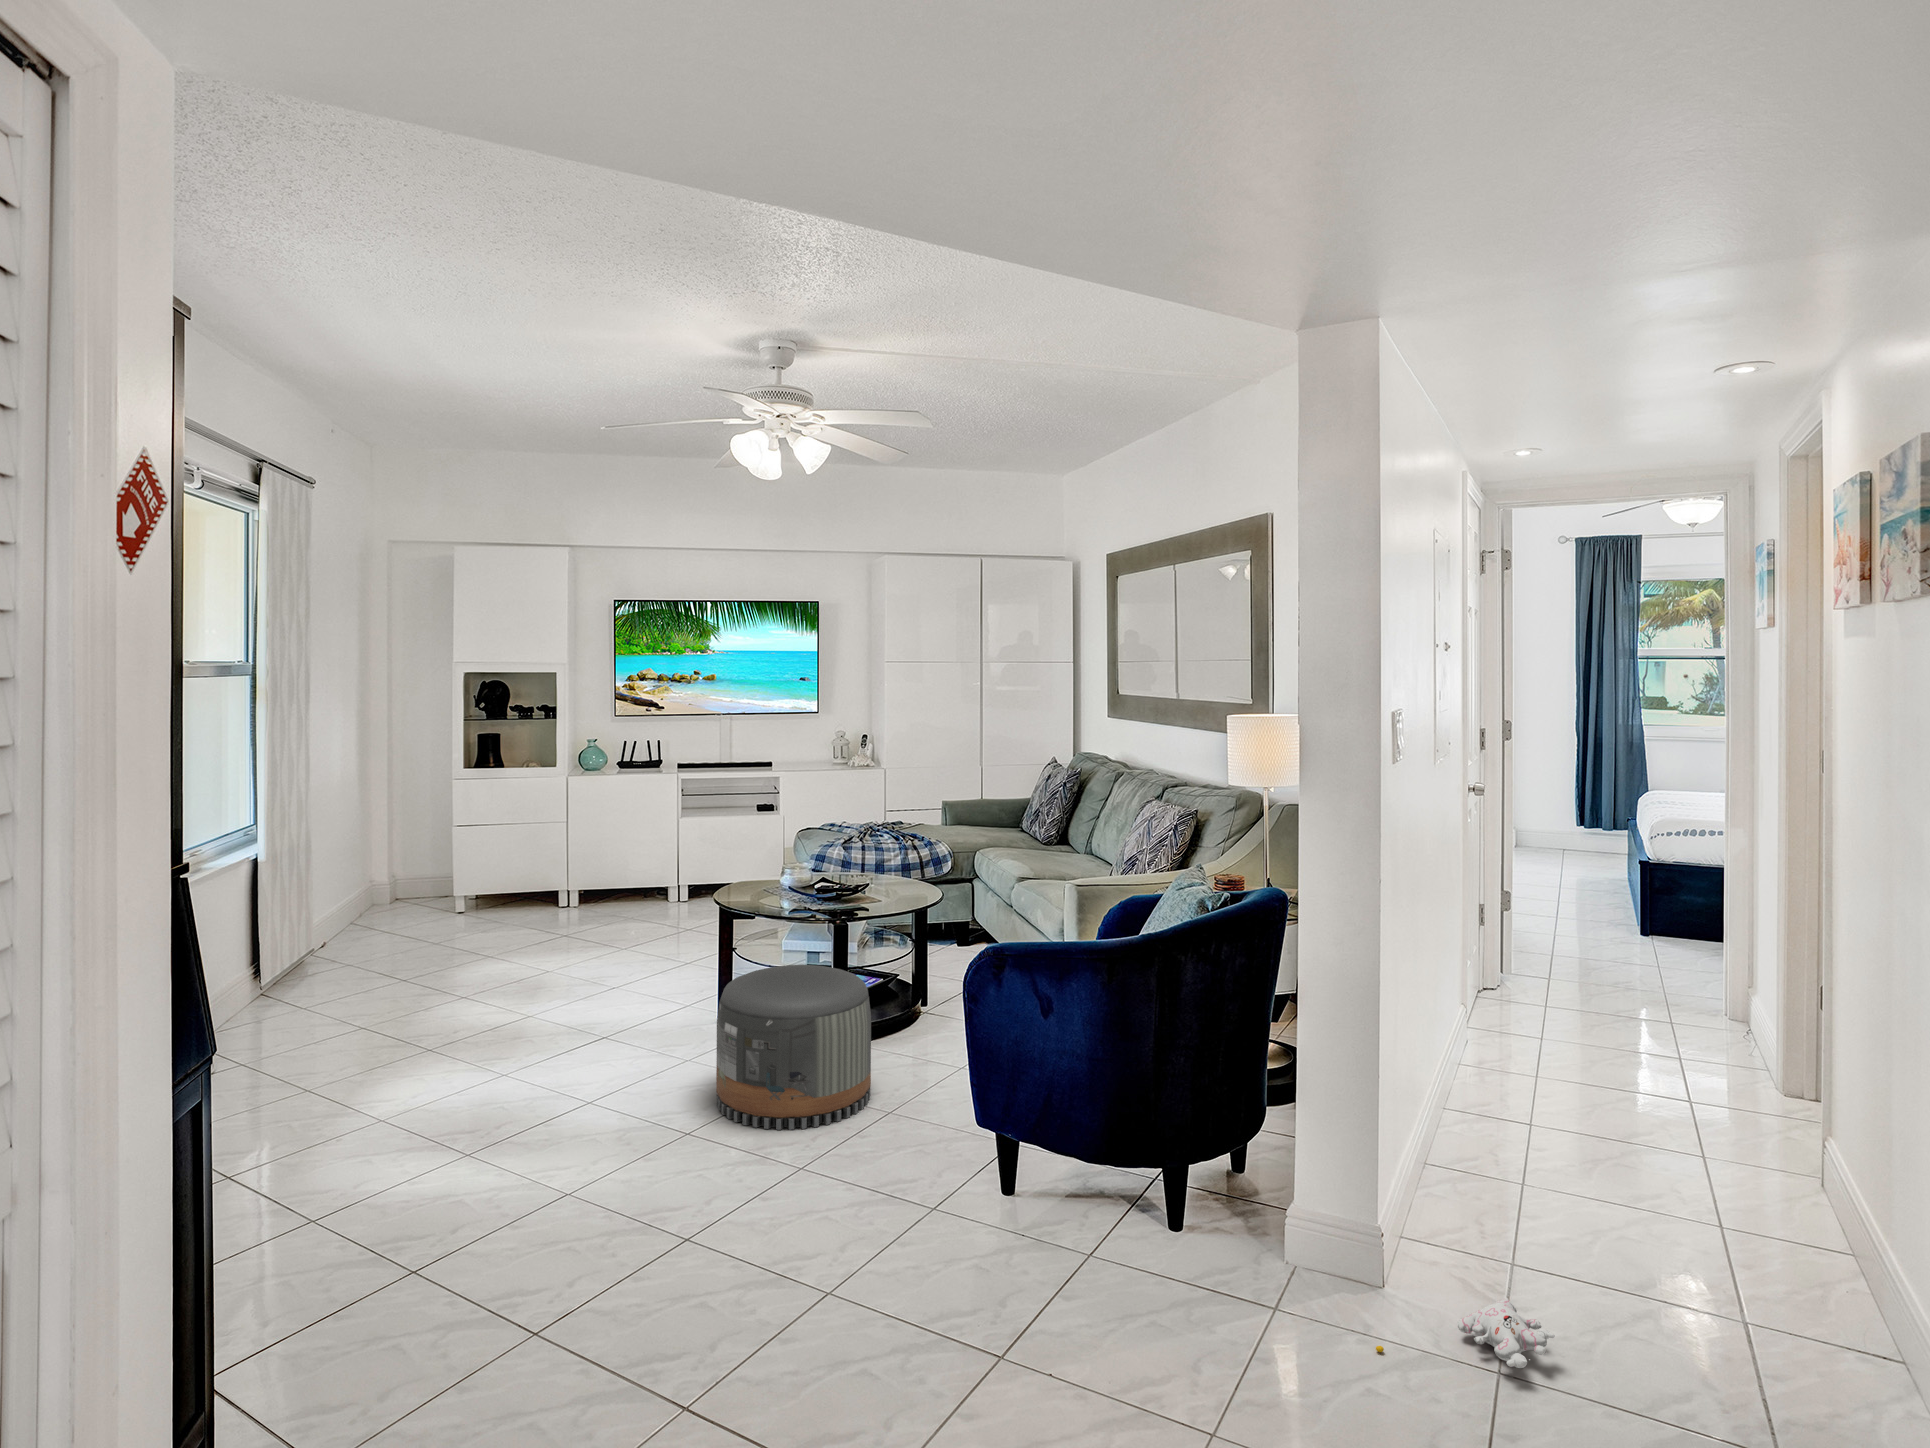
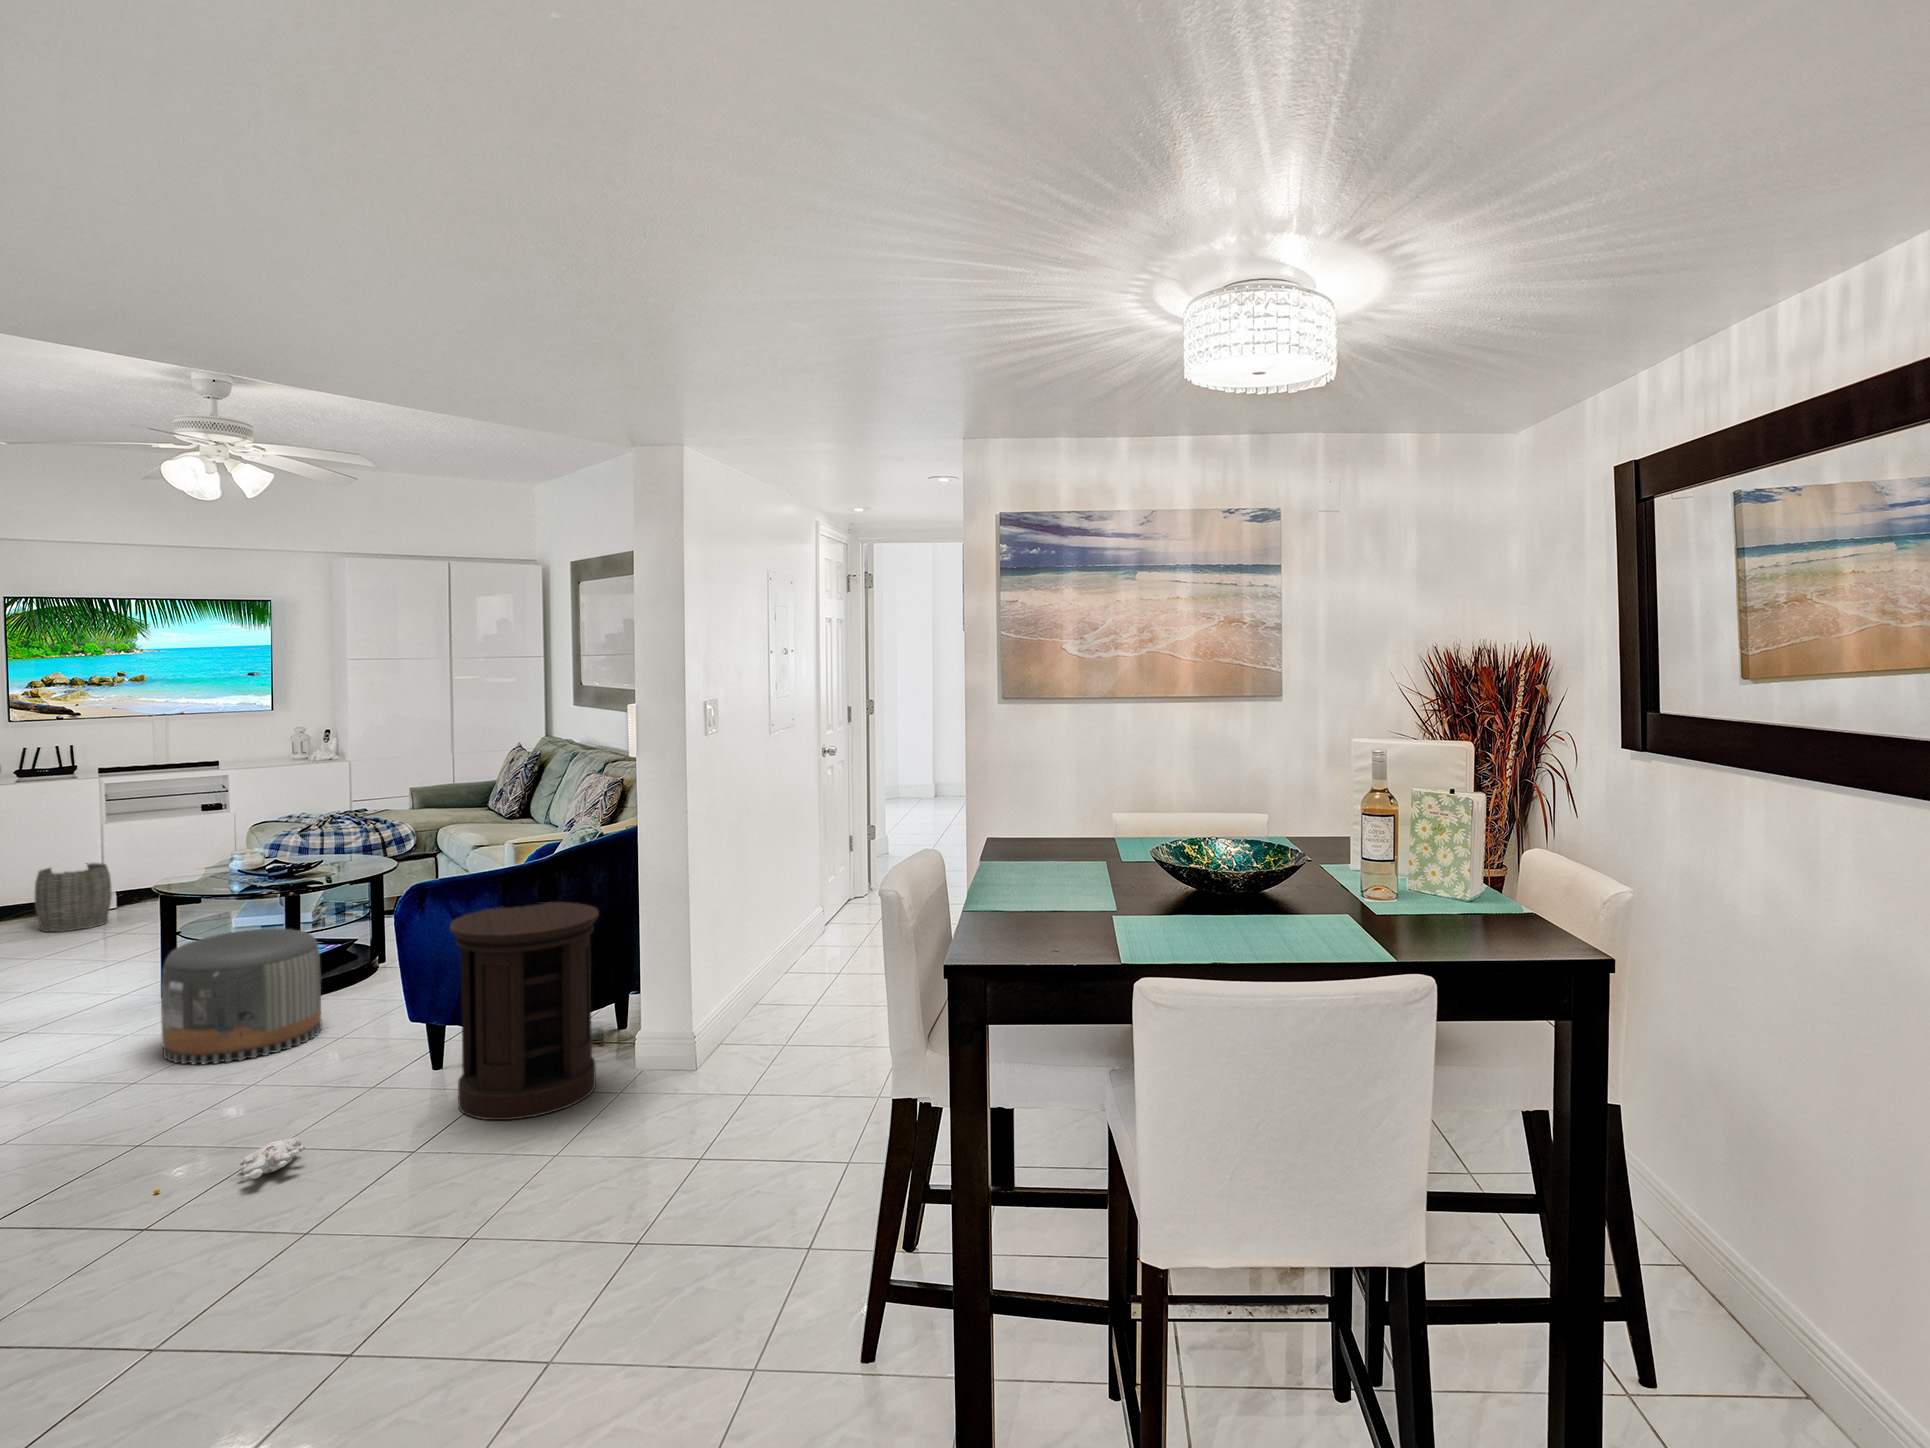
woven basket: none [626,855,684,920] -> present [35,863,112,932]
side table: none [1042,995,1243,1337] -> present [450,902,599,1120]
plush toy: present [1376,1298,1555,1368] -> present [153,1137,305,1193]

